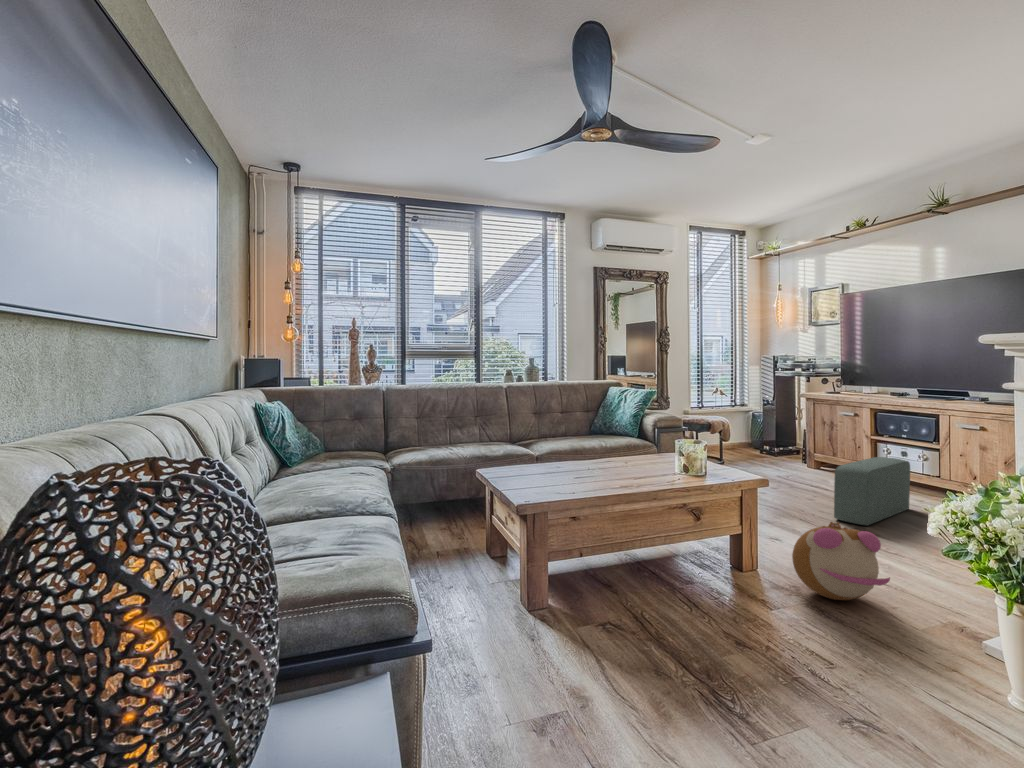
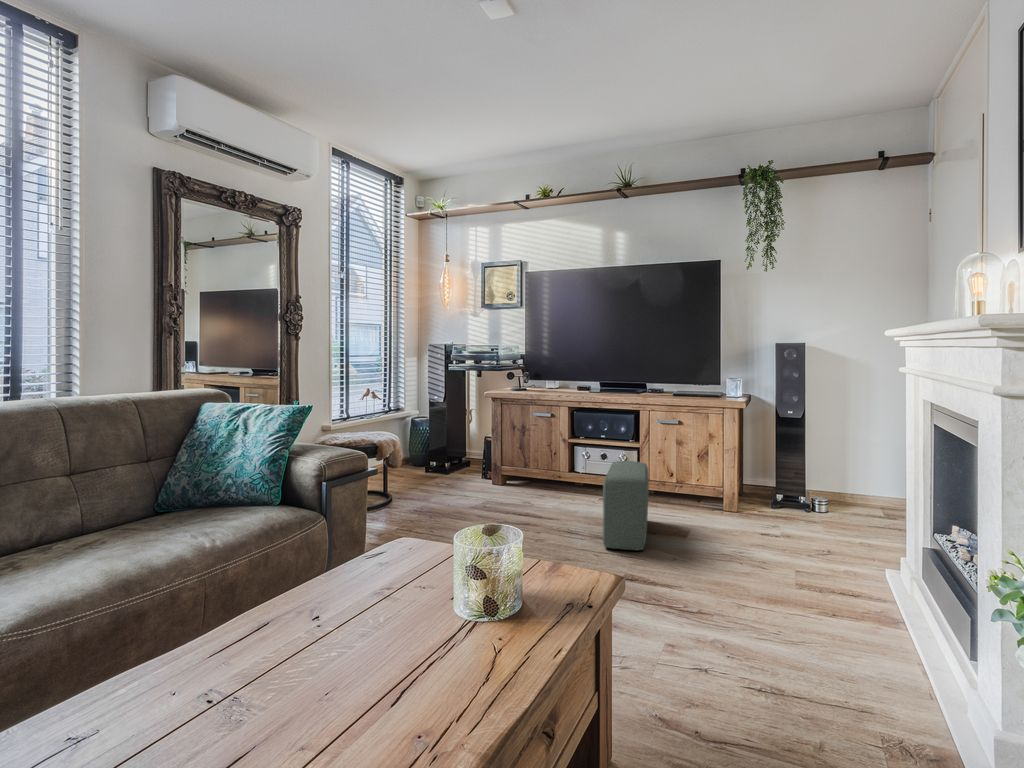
plush toy: present [792,522,890,600] -> none [701,560,838,686]

